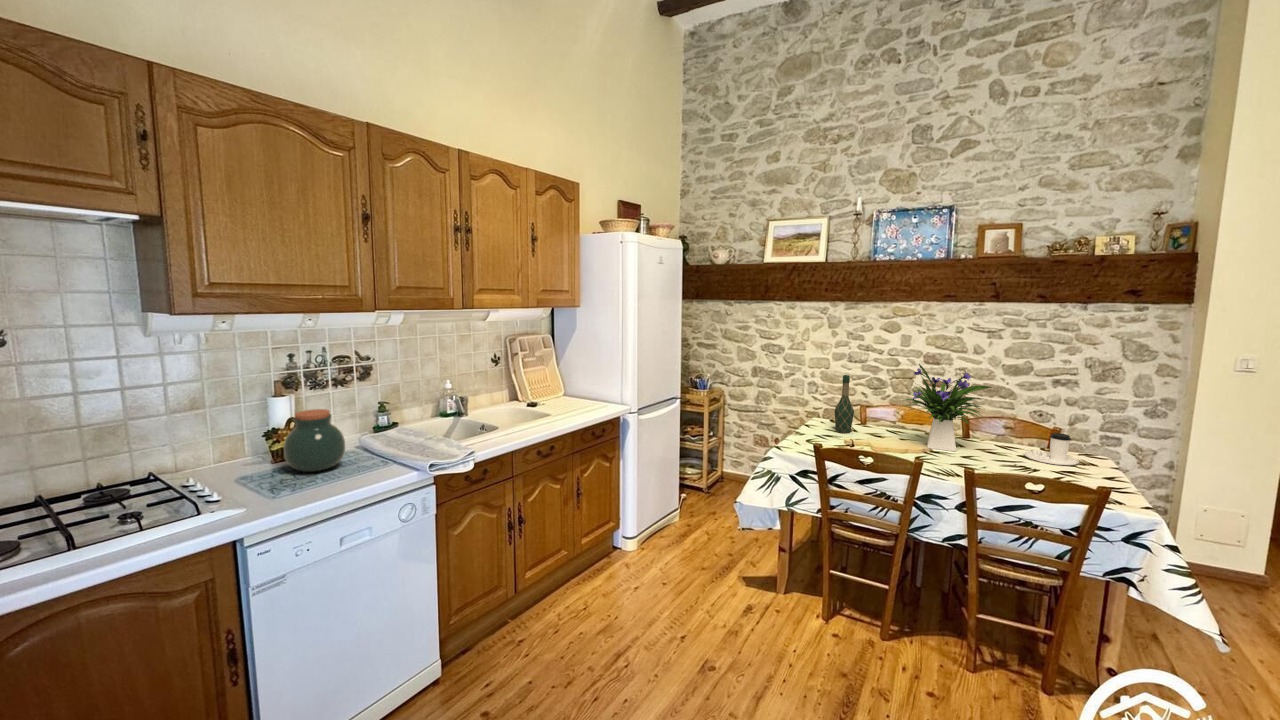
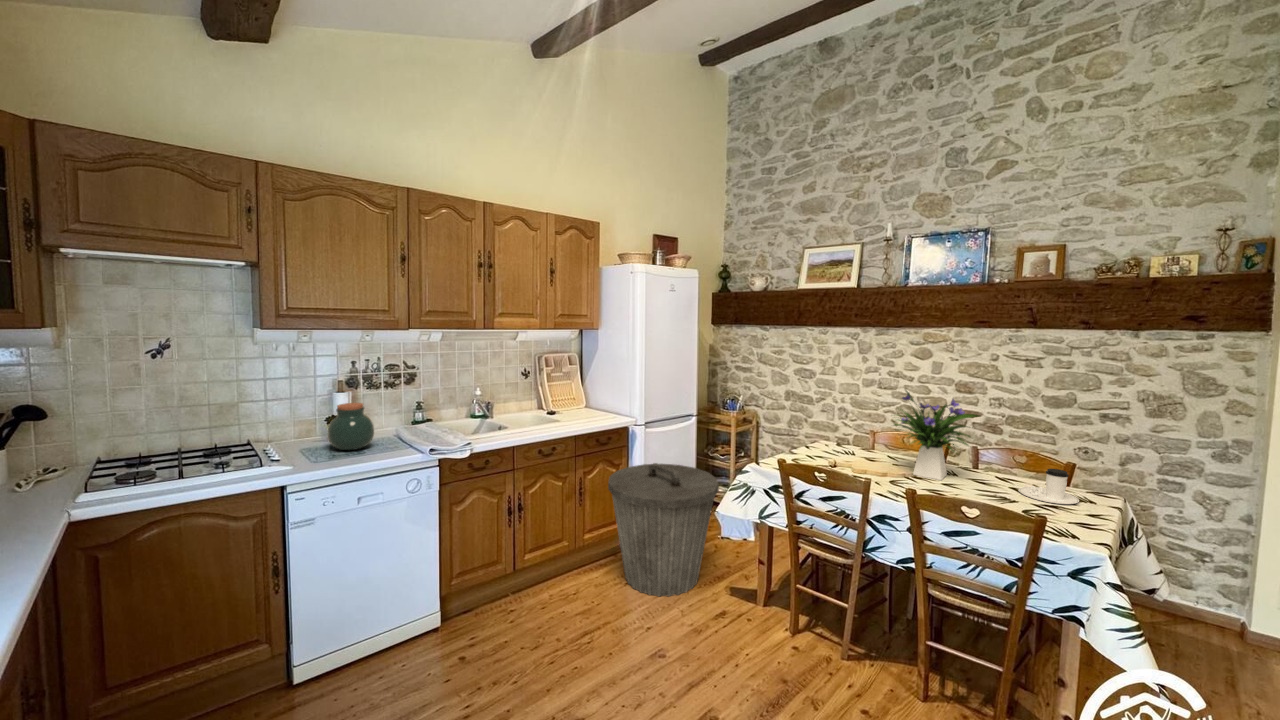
wine bottle: present [835,375,854,433] -> none [829,398,848,455]
trash can: none [608,455,728,600] -> present [608,463,719,597]

